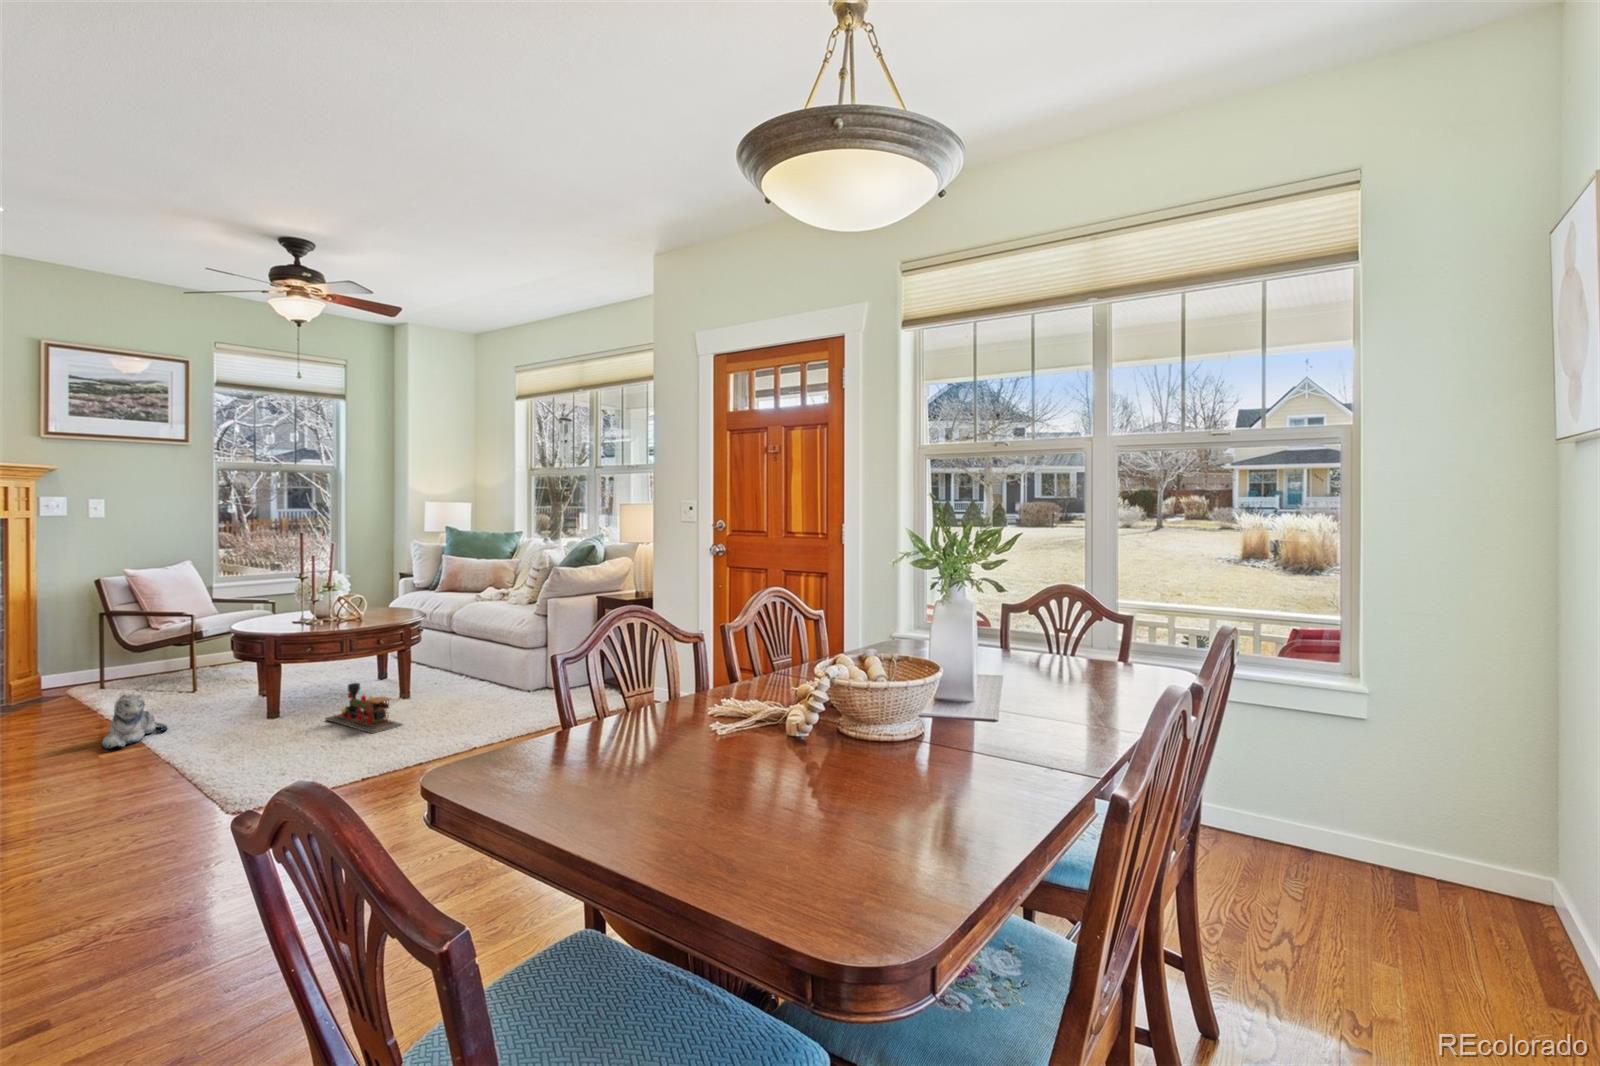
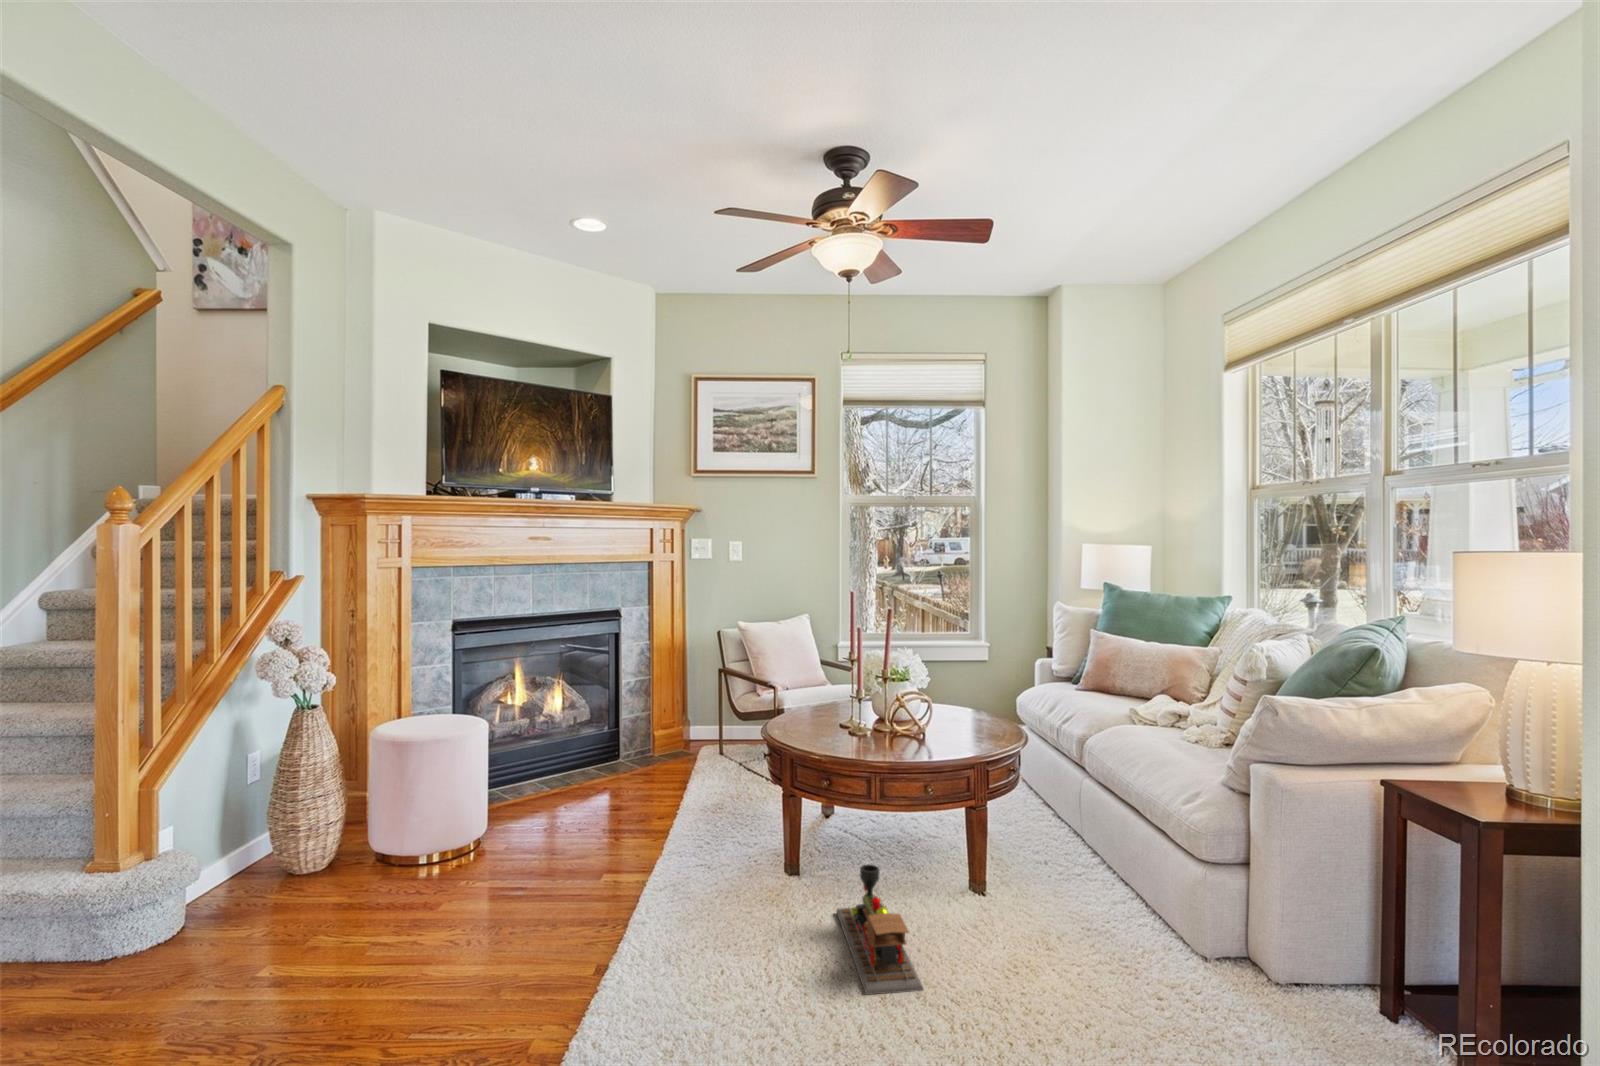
plush toy: present [102,695,168,749] -> none [601,800,686,878]

